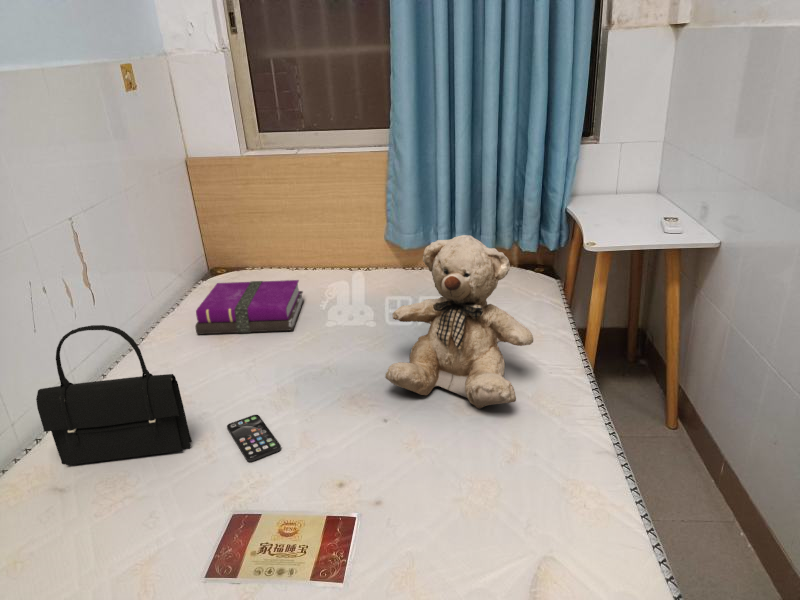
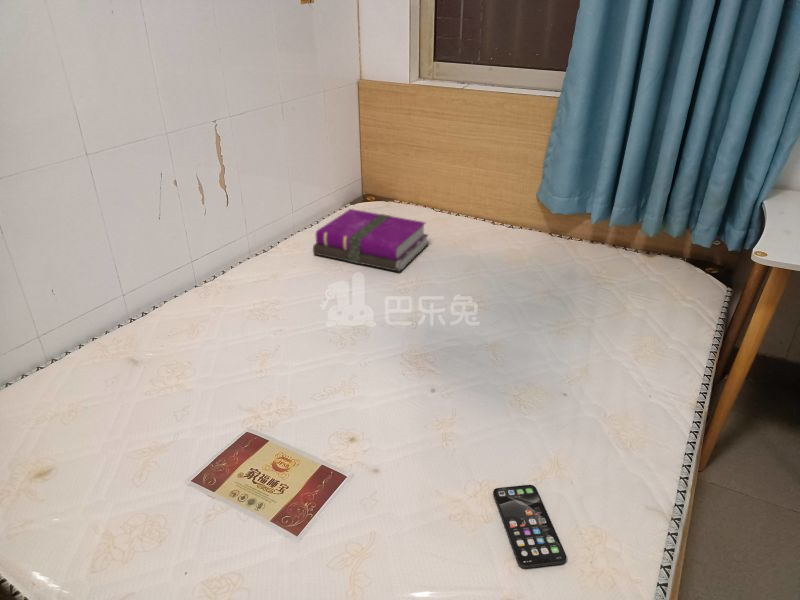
teddy bear: present [385,235,533,408] -> none [450,208,628,412]
handbag: present [36,325,192,465] -> none [127,223,251,359]
smartphone: present [227,415,281,462] -> present [493,485,567,568]

